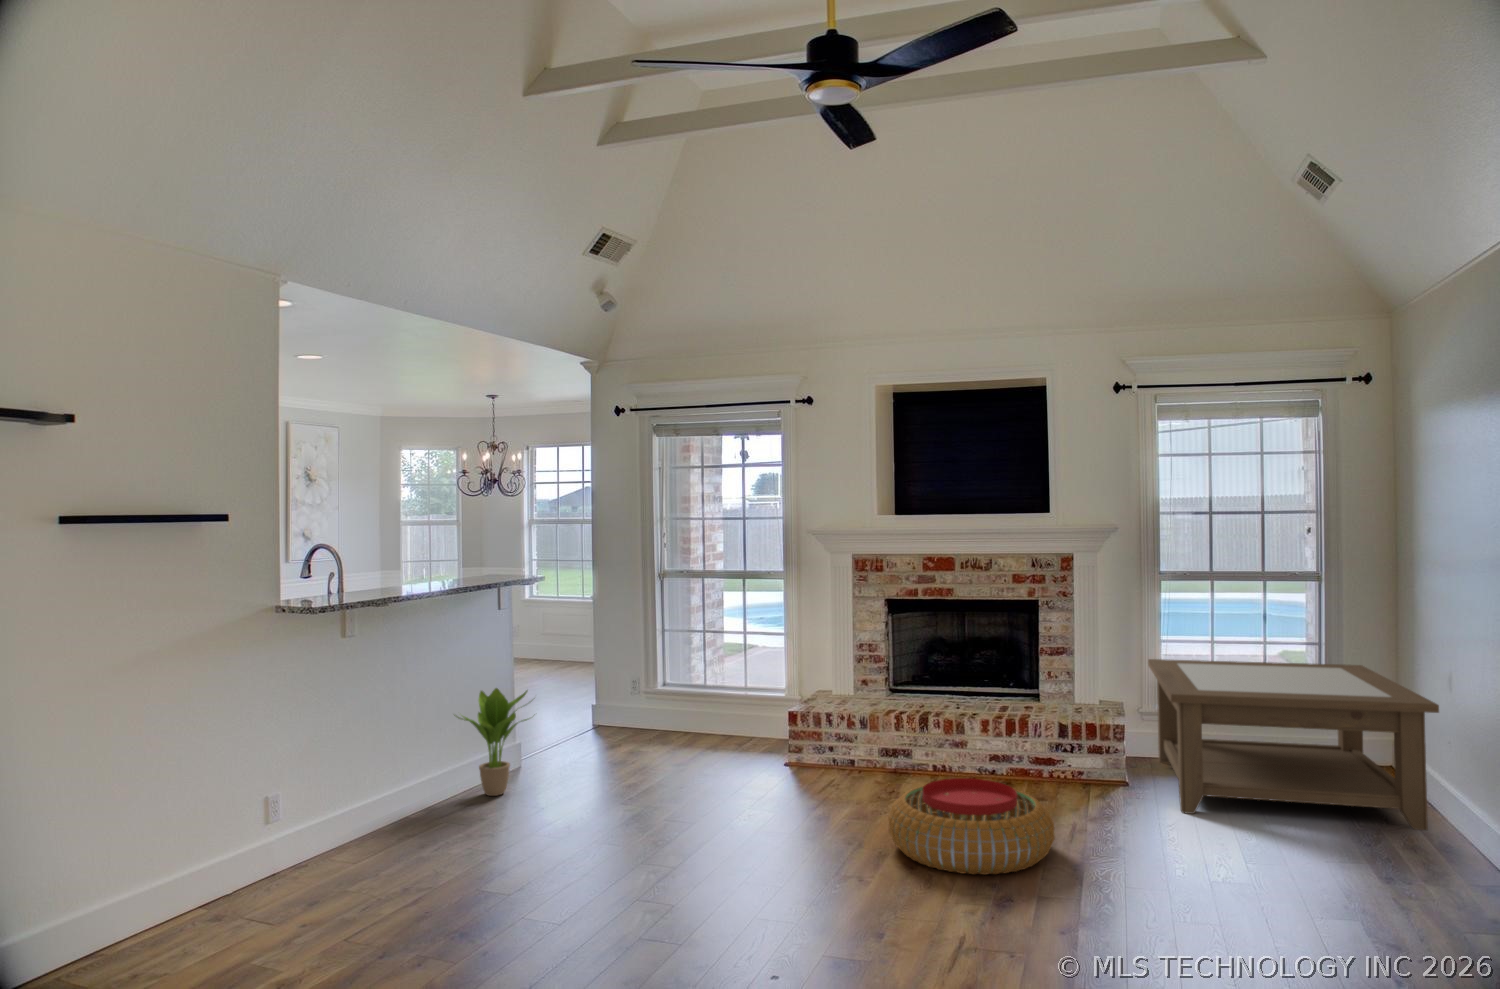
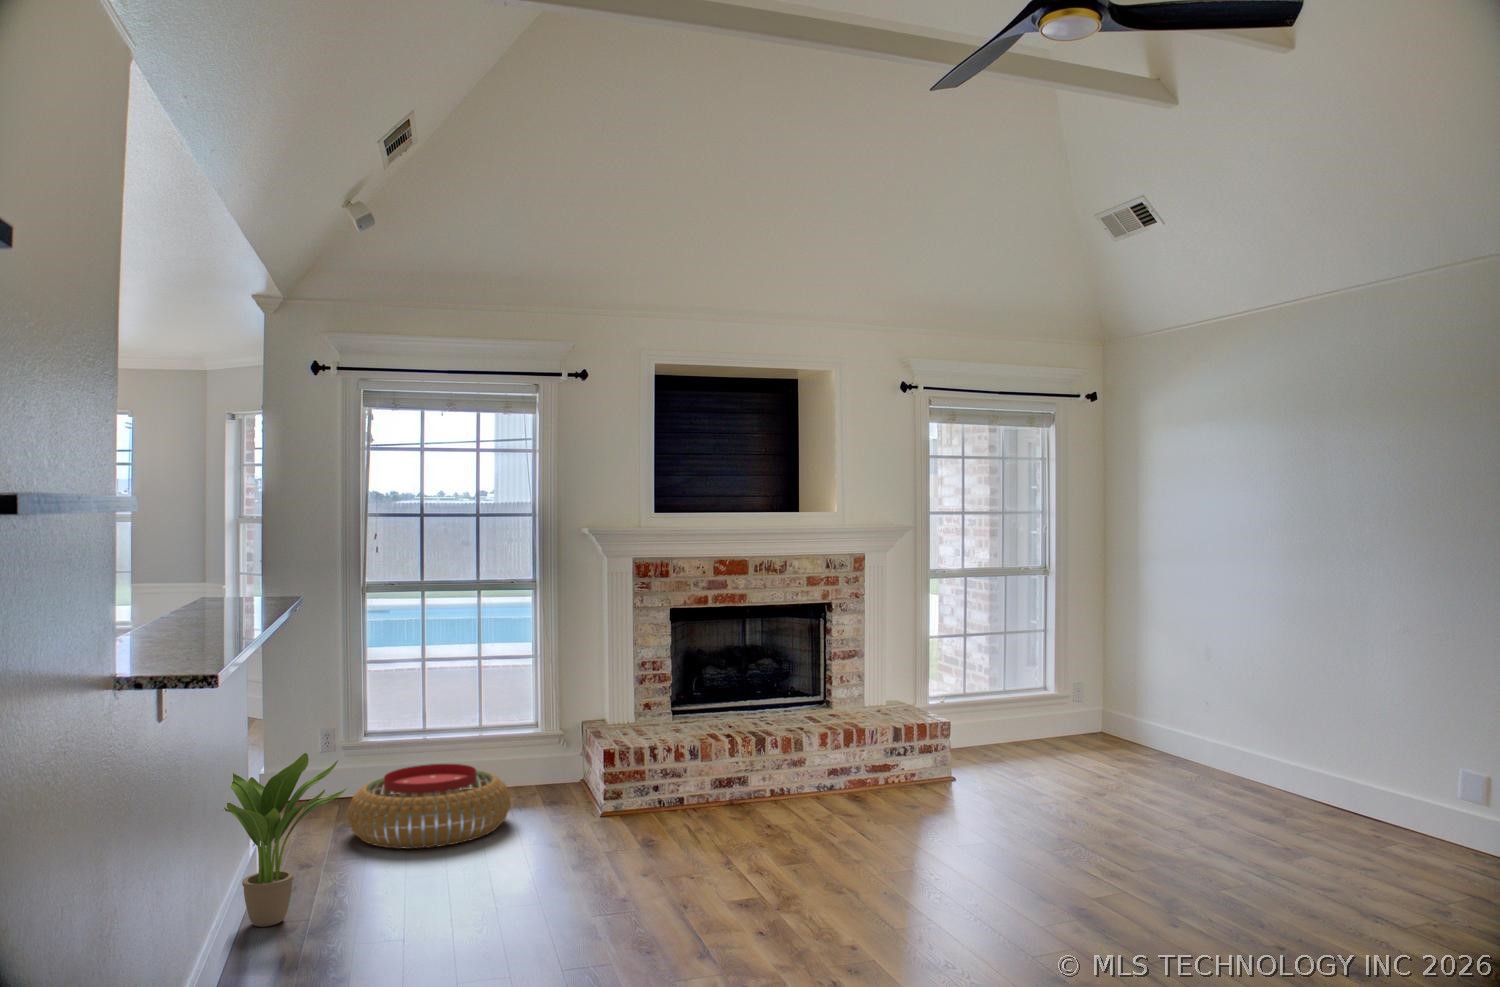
coffee table: present [1148,659,1439,830] -> none [926,647,1214,794]
pouf: present [888,778,1055,875] -> present [348,764,510,849]

